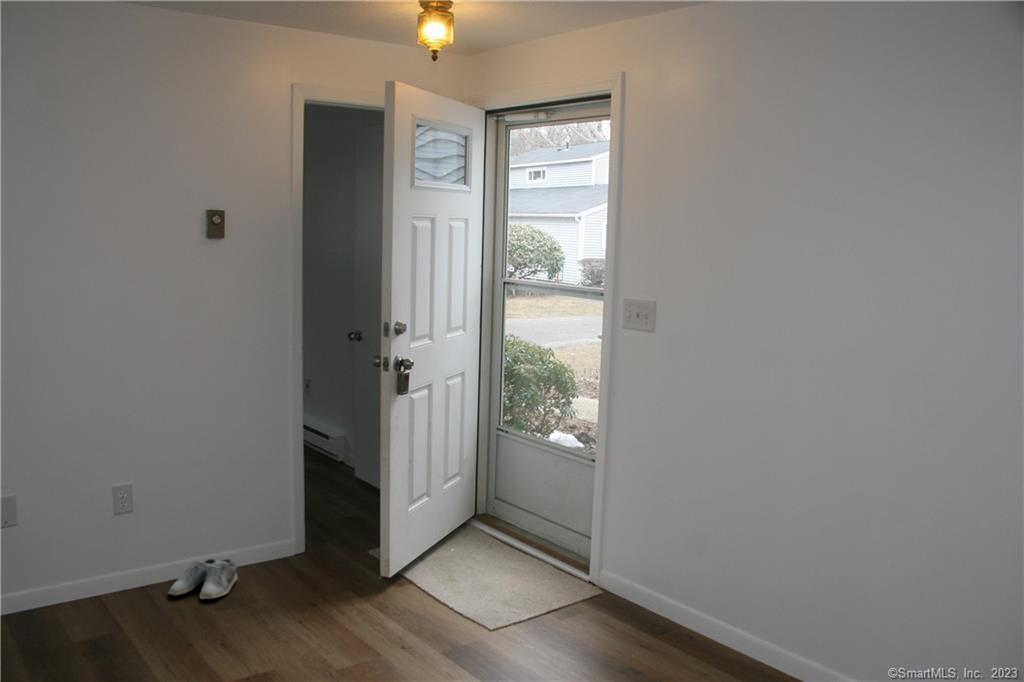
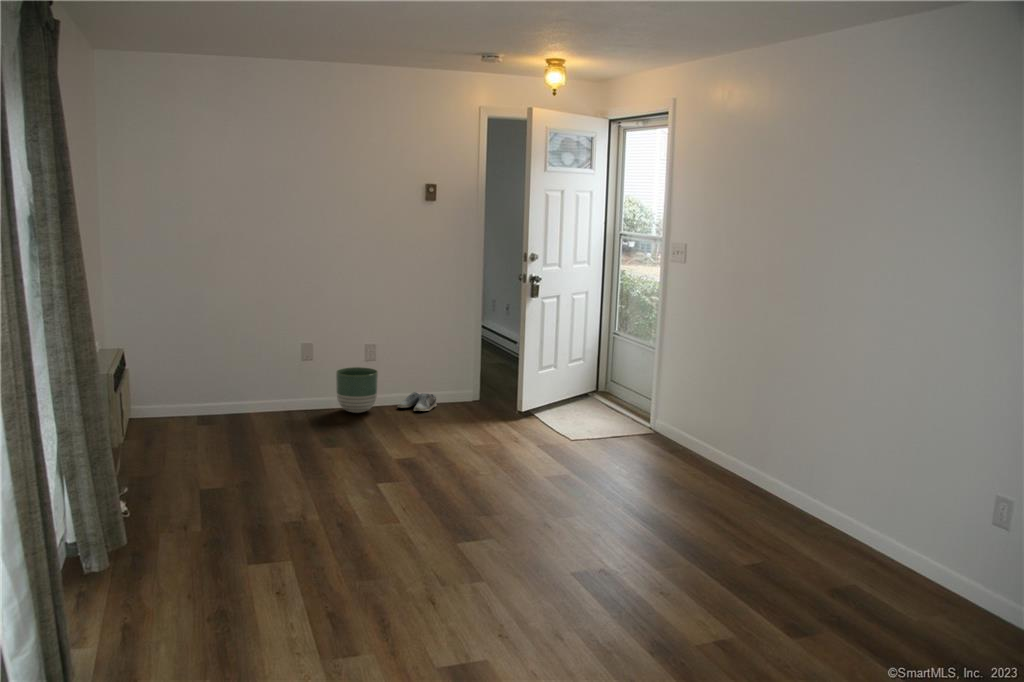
planter: none [48,533,130,622] -> present [336,367,378,413]

